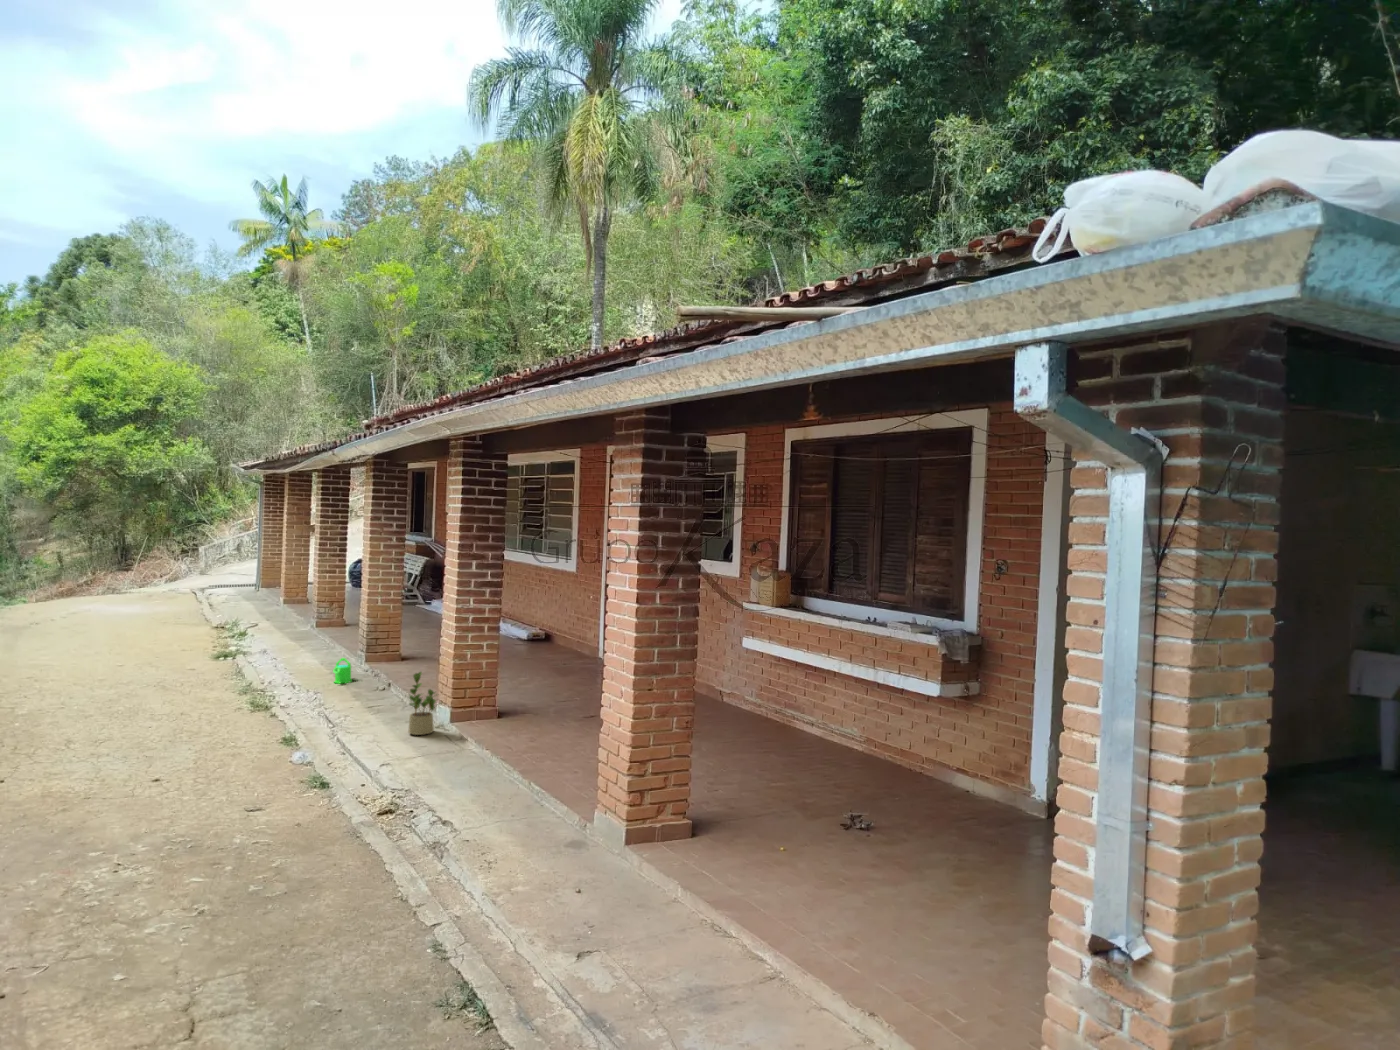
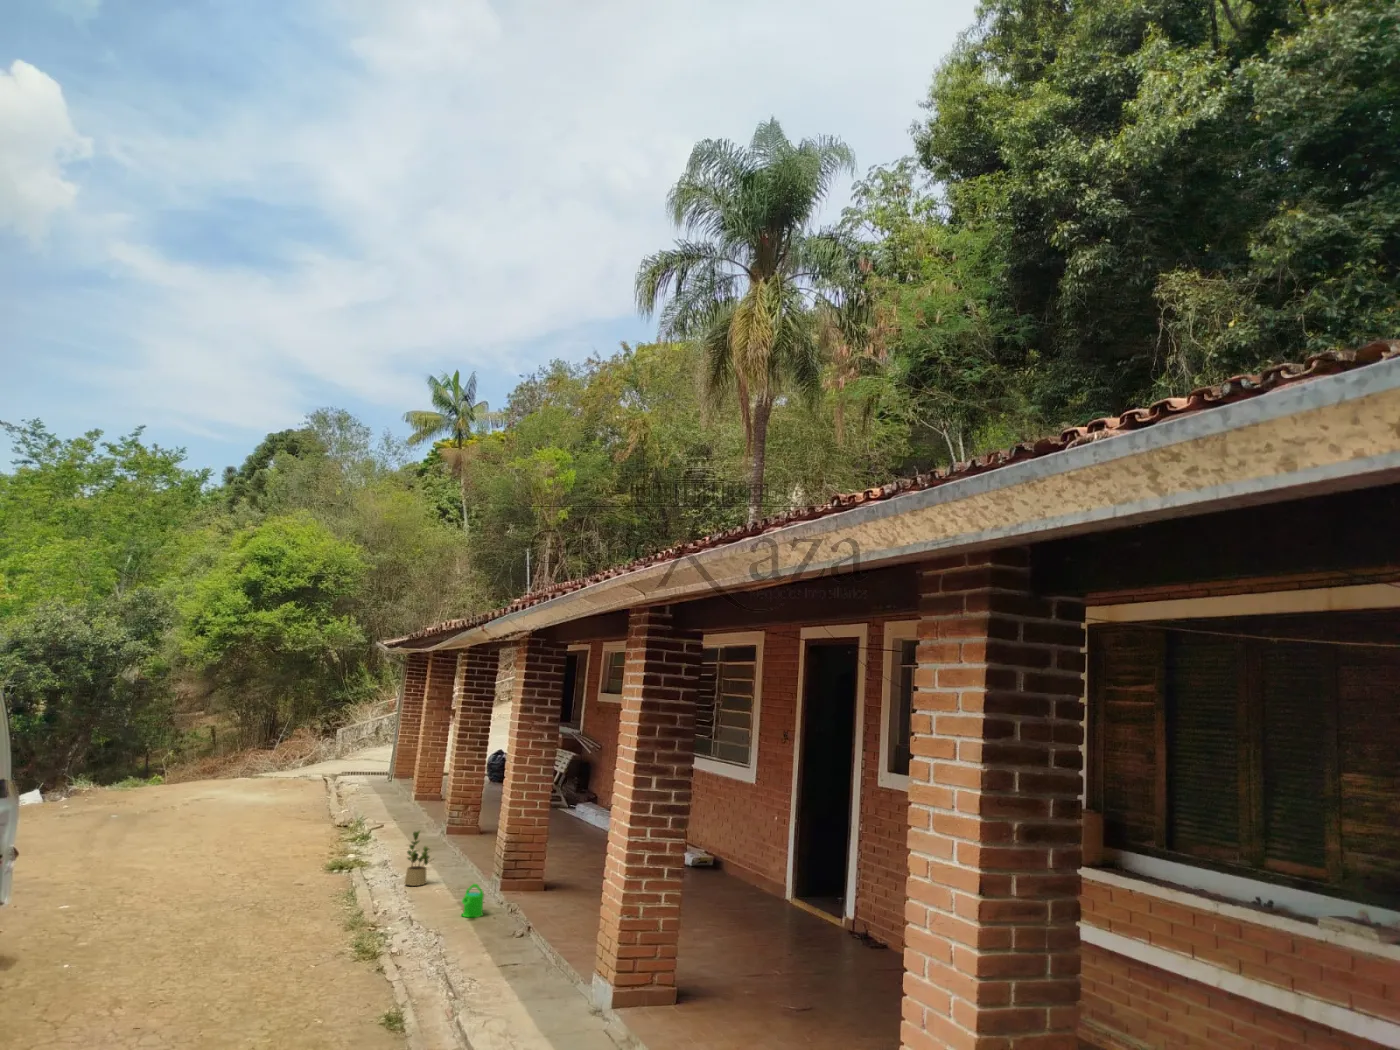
potted plant: present [409,672,436,735] -> present [405,831,429,886]

